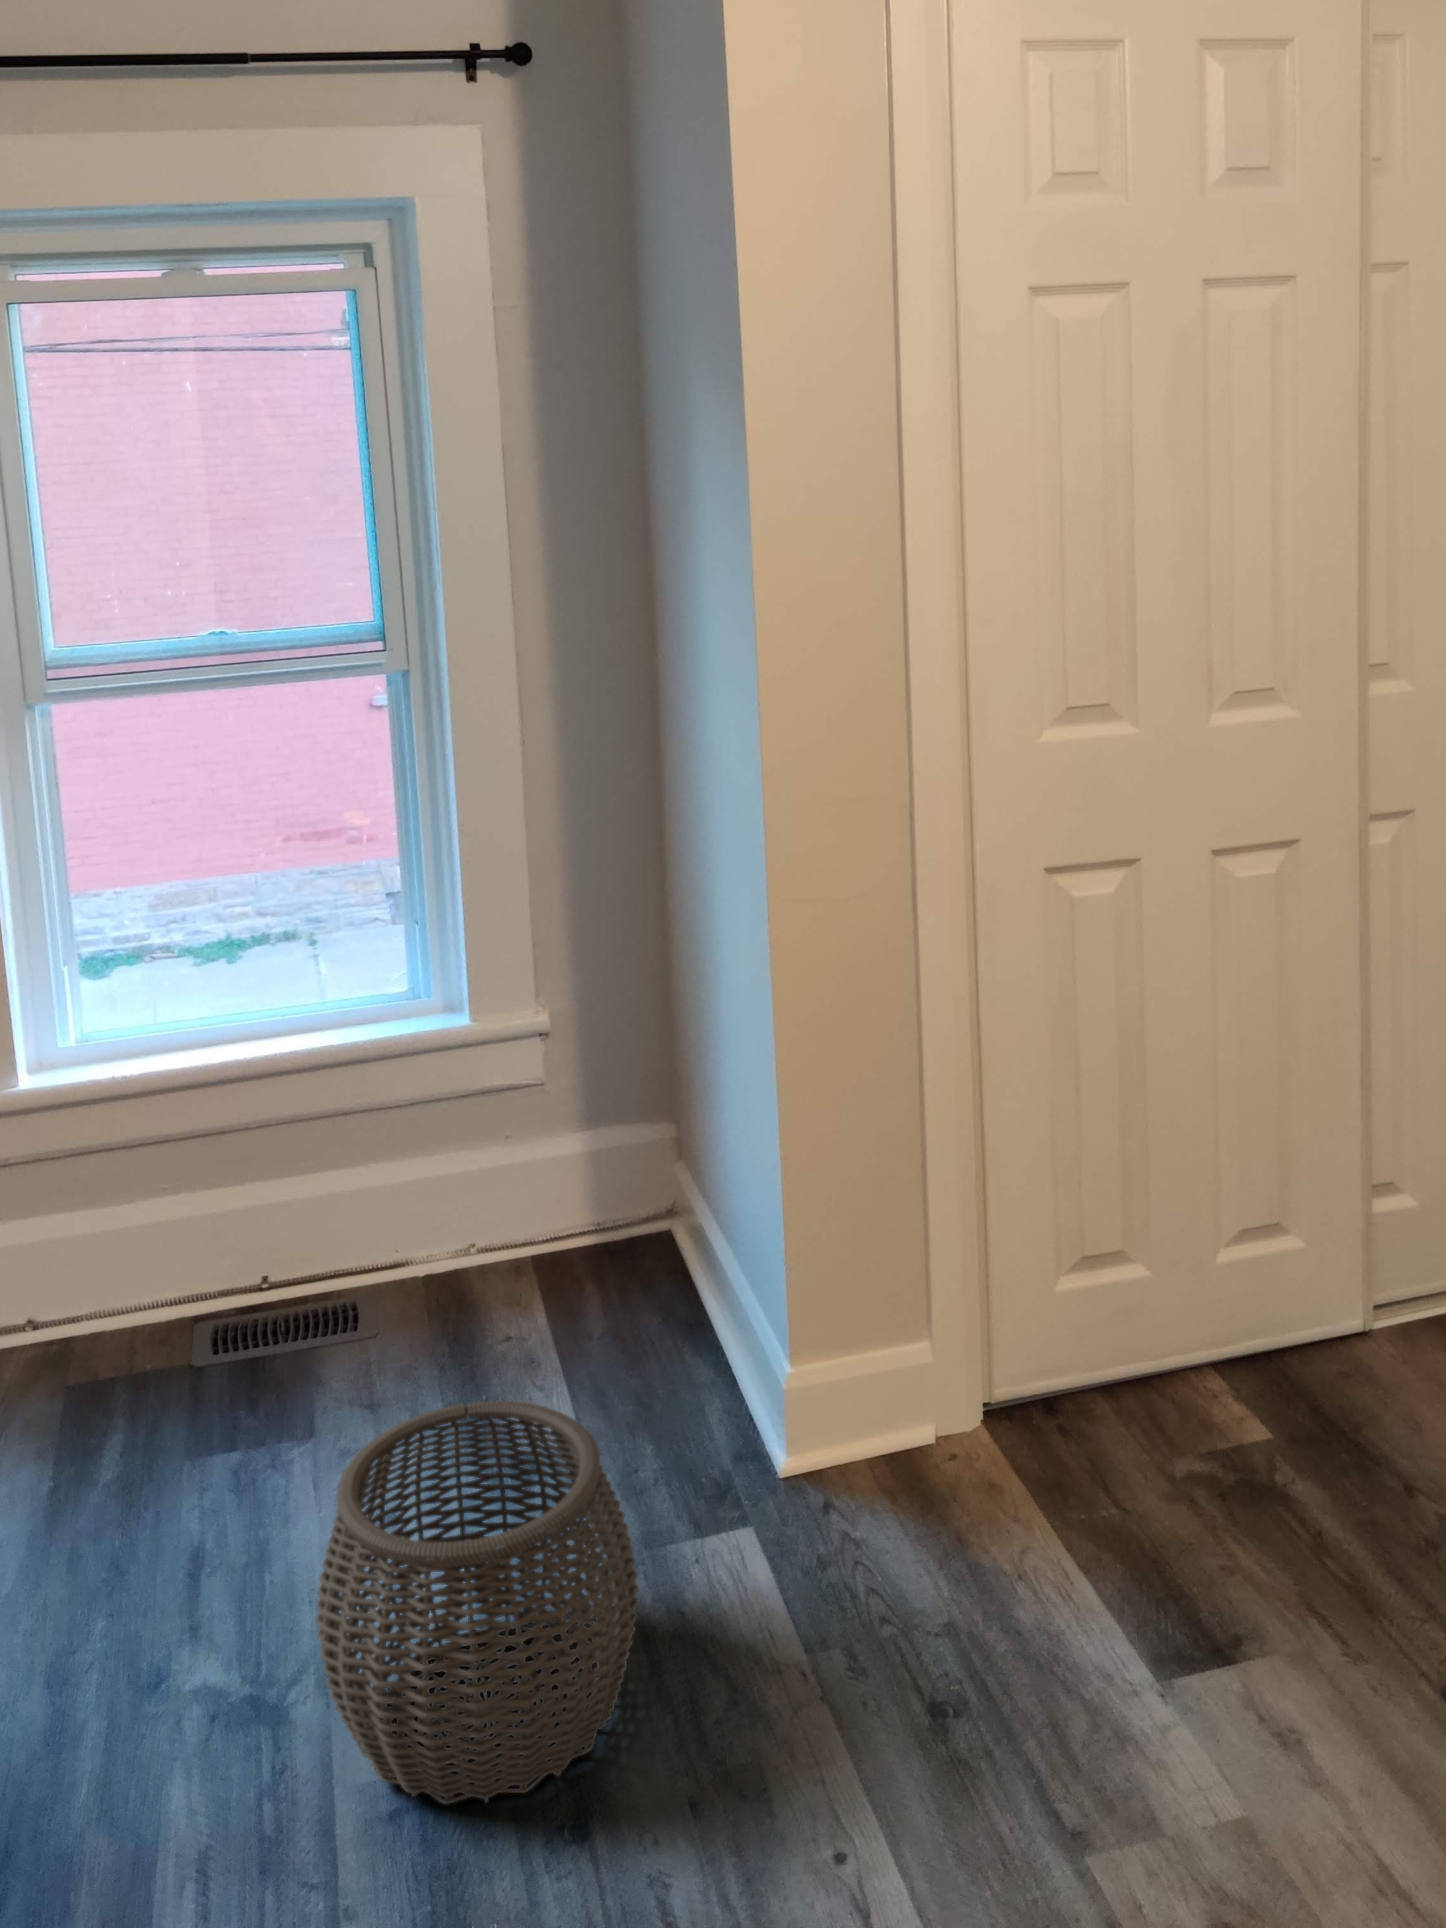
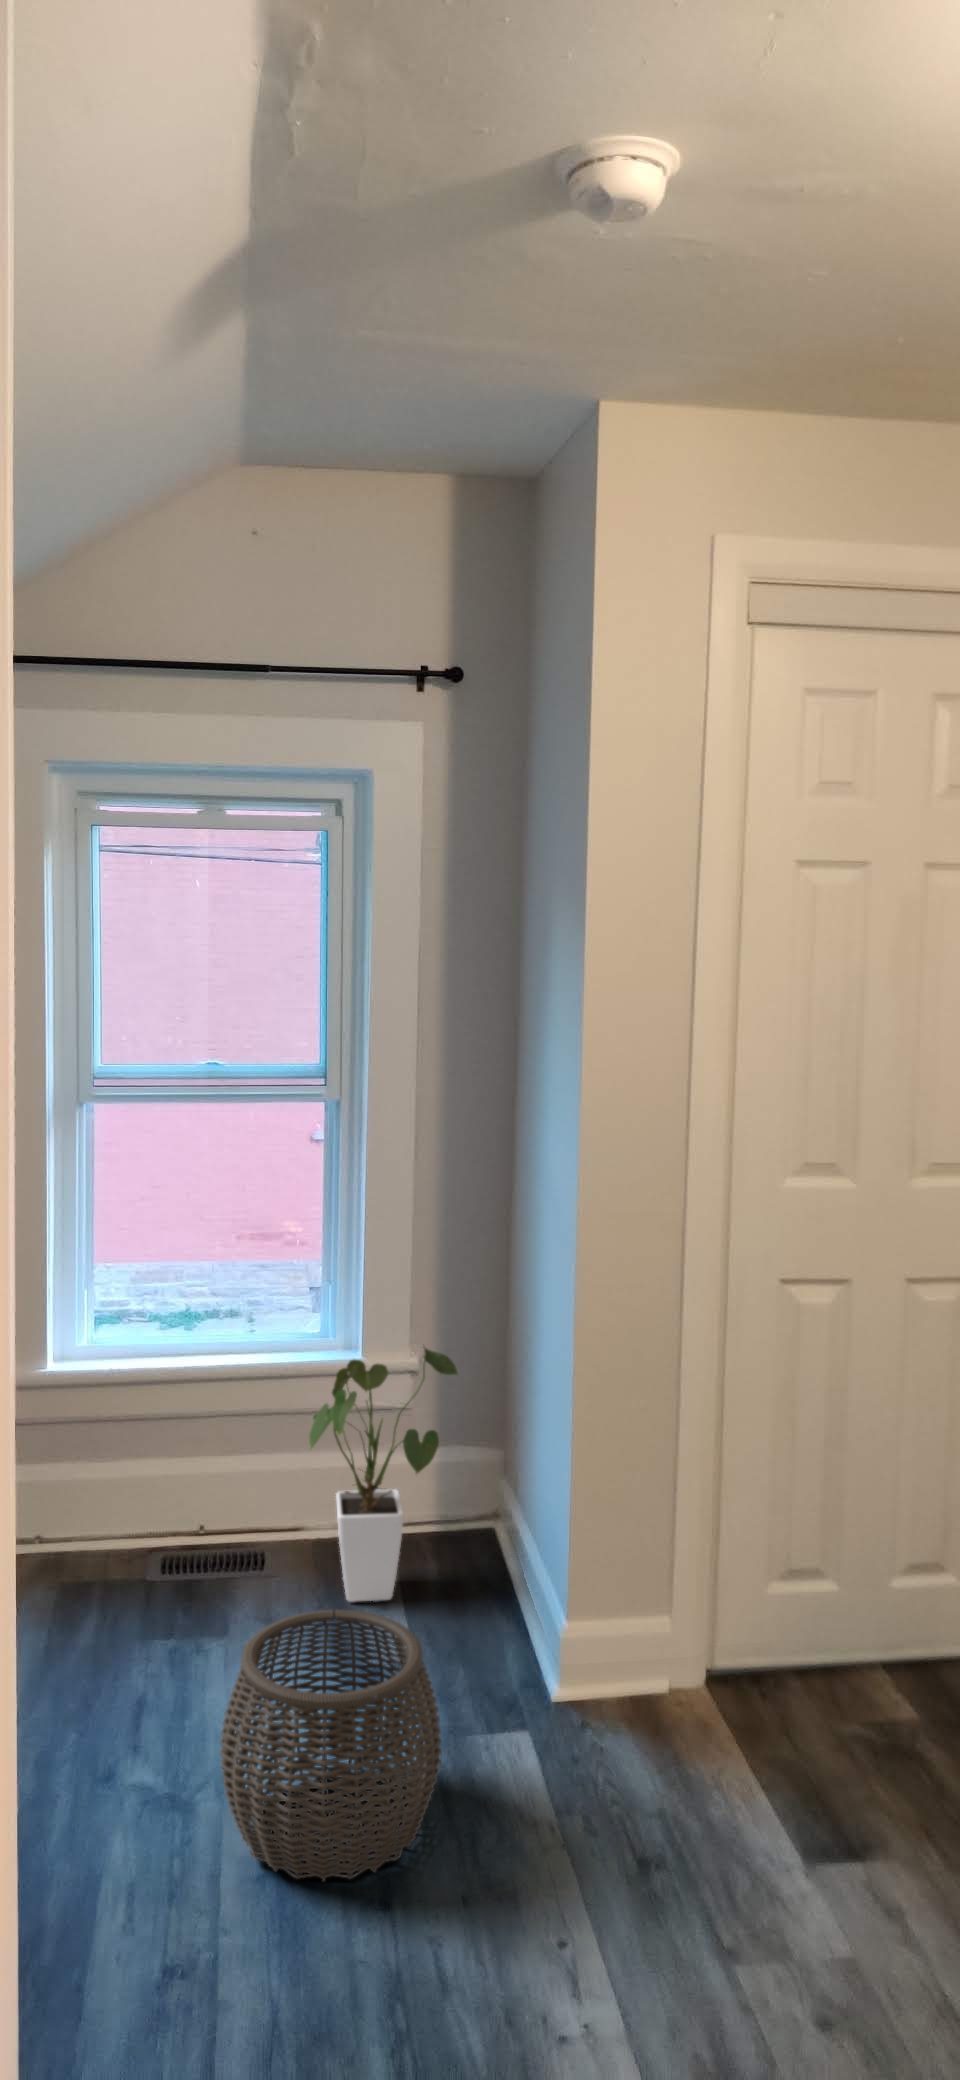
house plant: none [405,995,608,1360] -> present [309,1347,458,1602]

